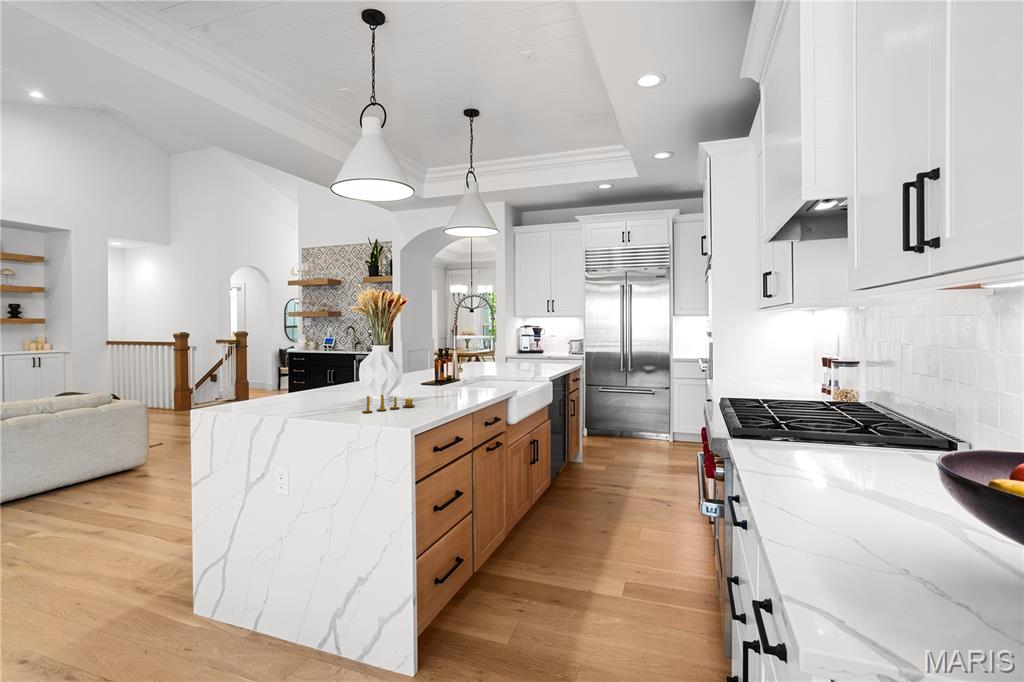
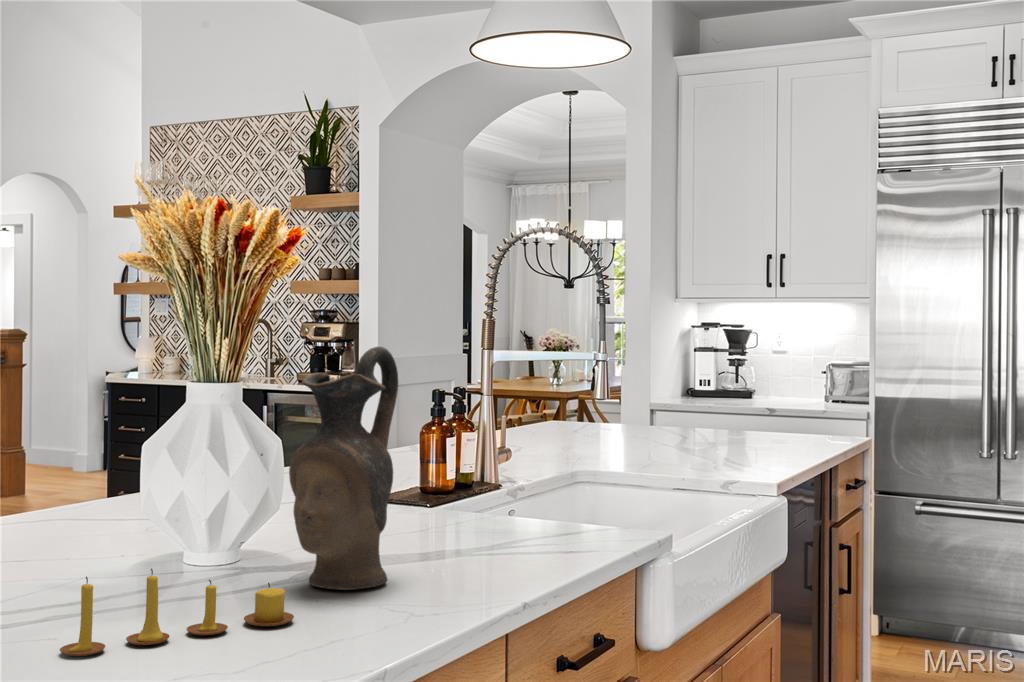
ceramic pitcher: none [408,337,436,401] -> present [289,347,398,590]

